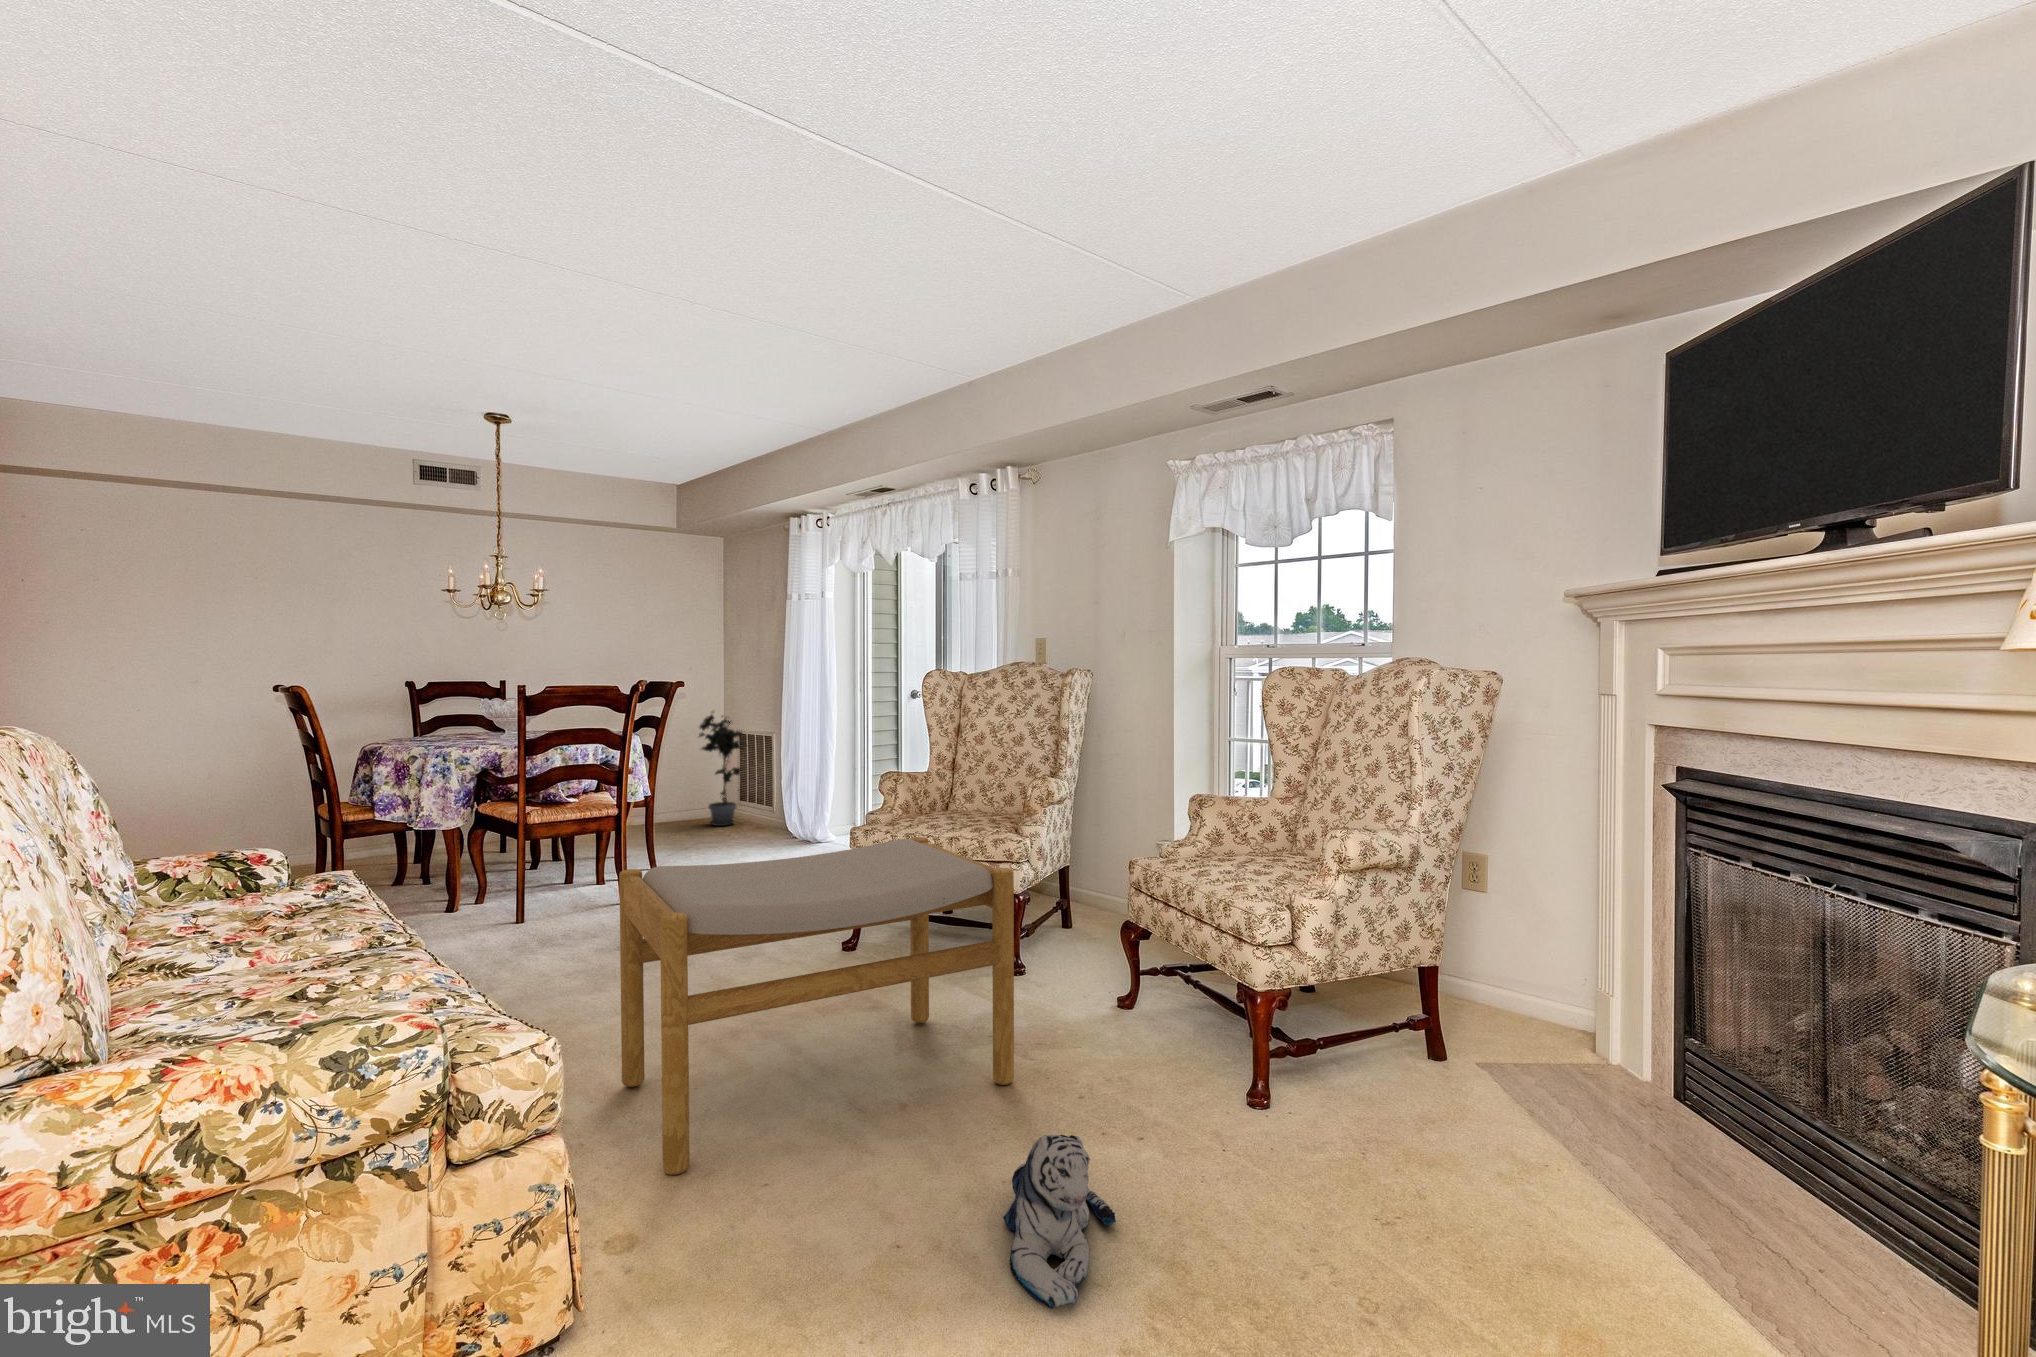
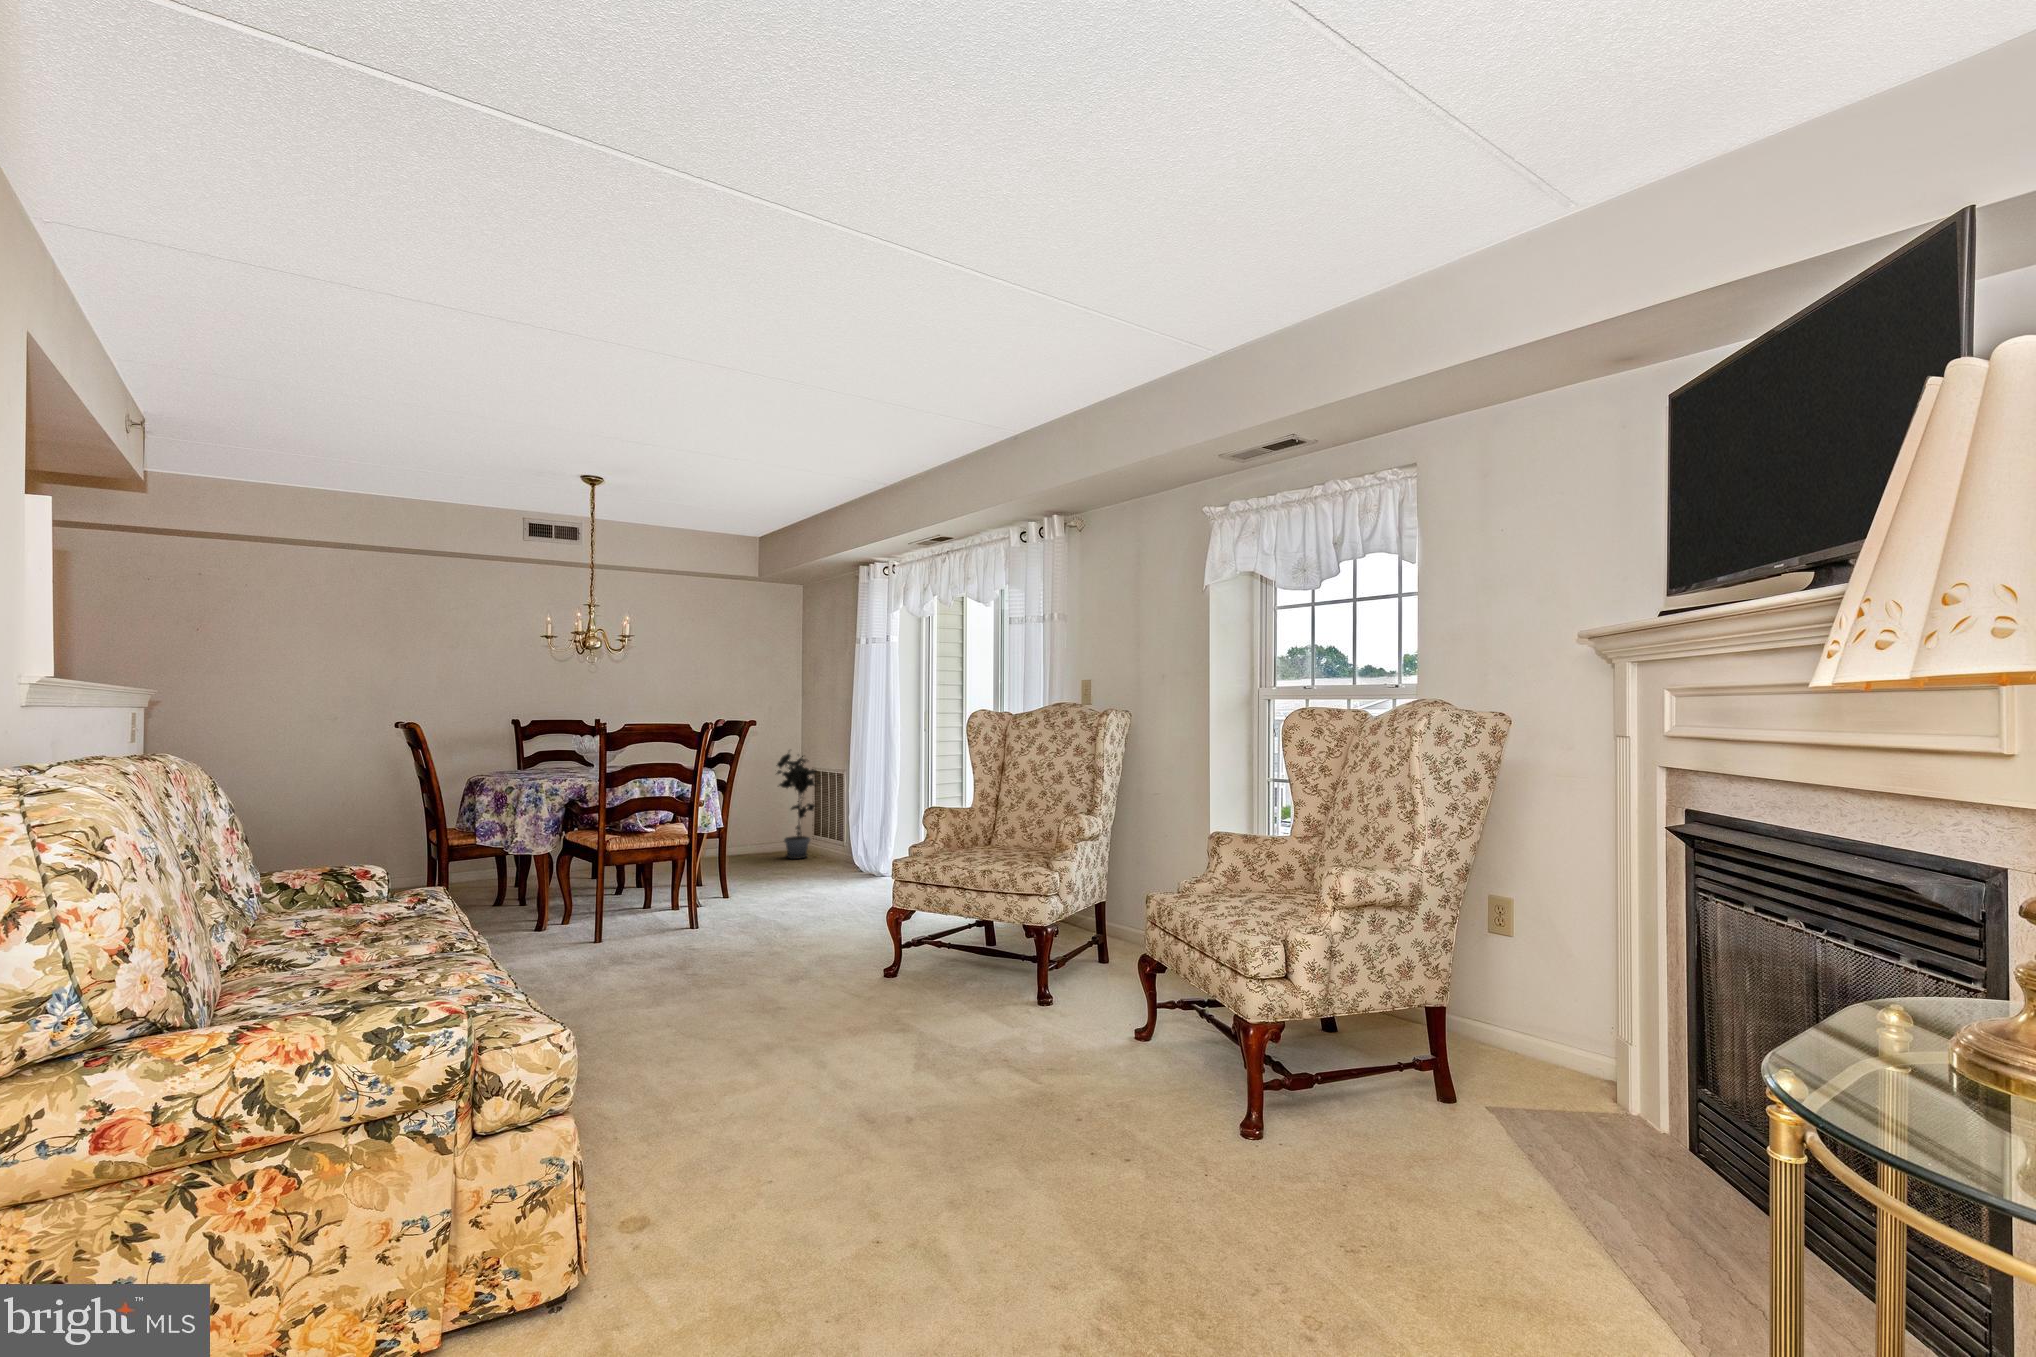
footstool: present [619,837,1014,1175] -> none [661,867,1020,1168]
plush toy: present [1003,1134,1116,1309] -> none [980,1142,1087,1305]

